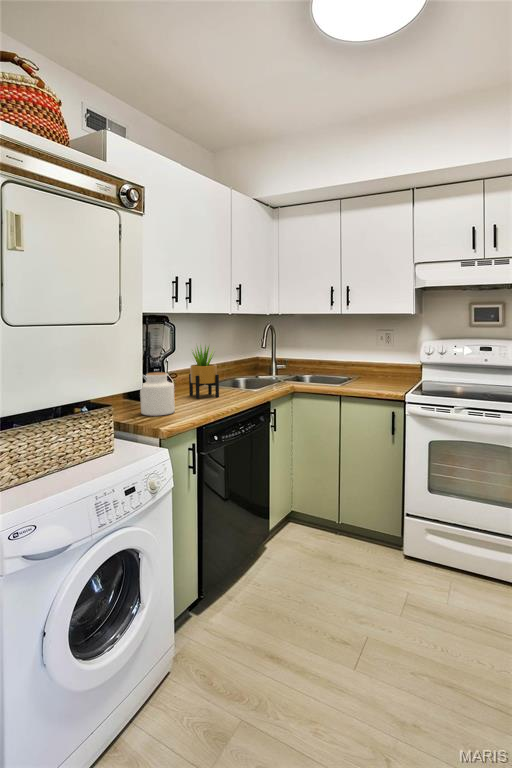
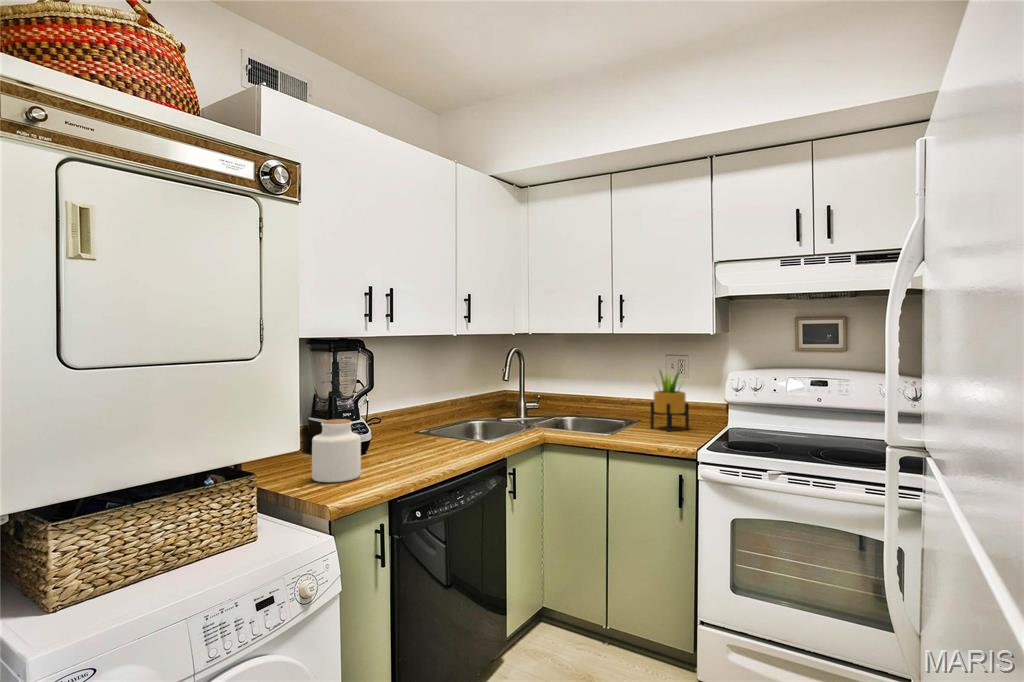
potted plant: present [189,345,219,399] -> present [650,370,689,431]

